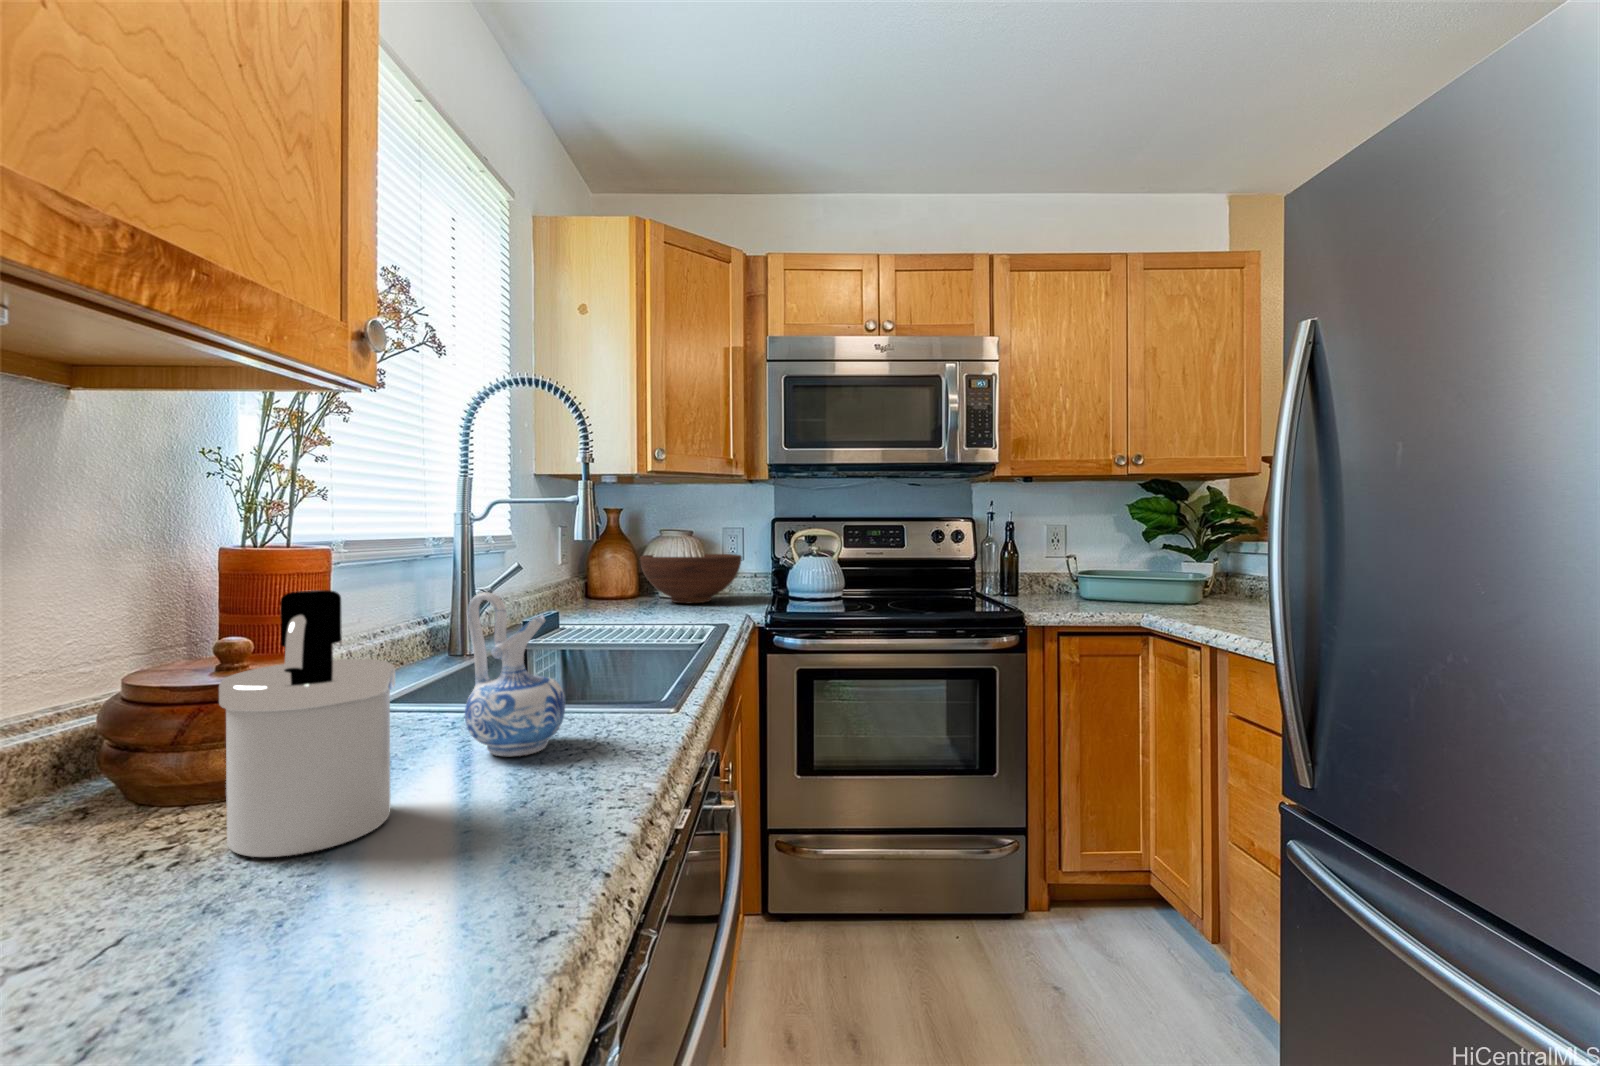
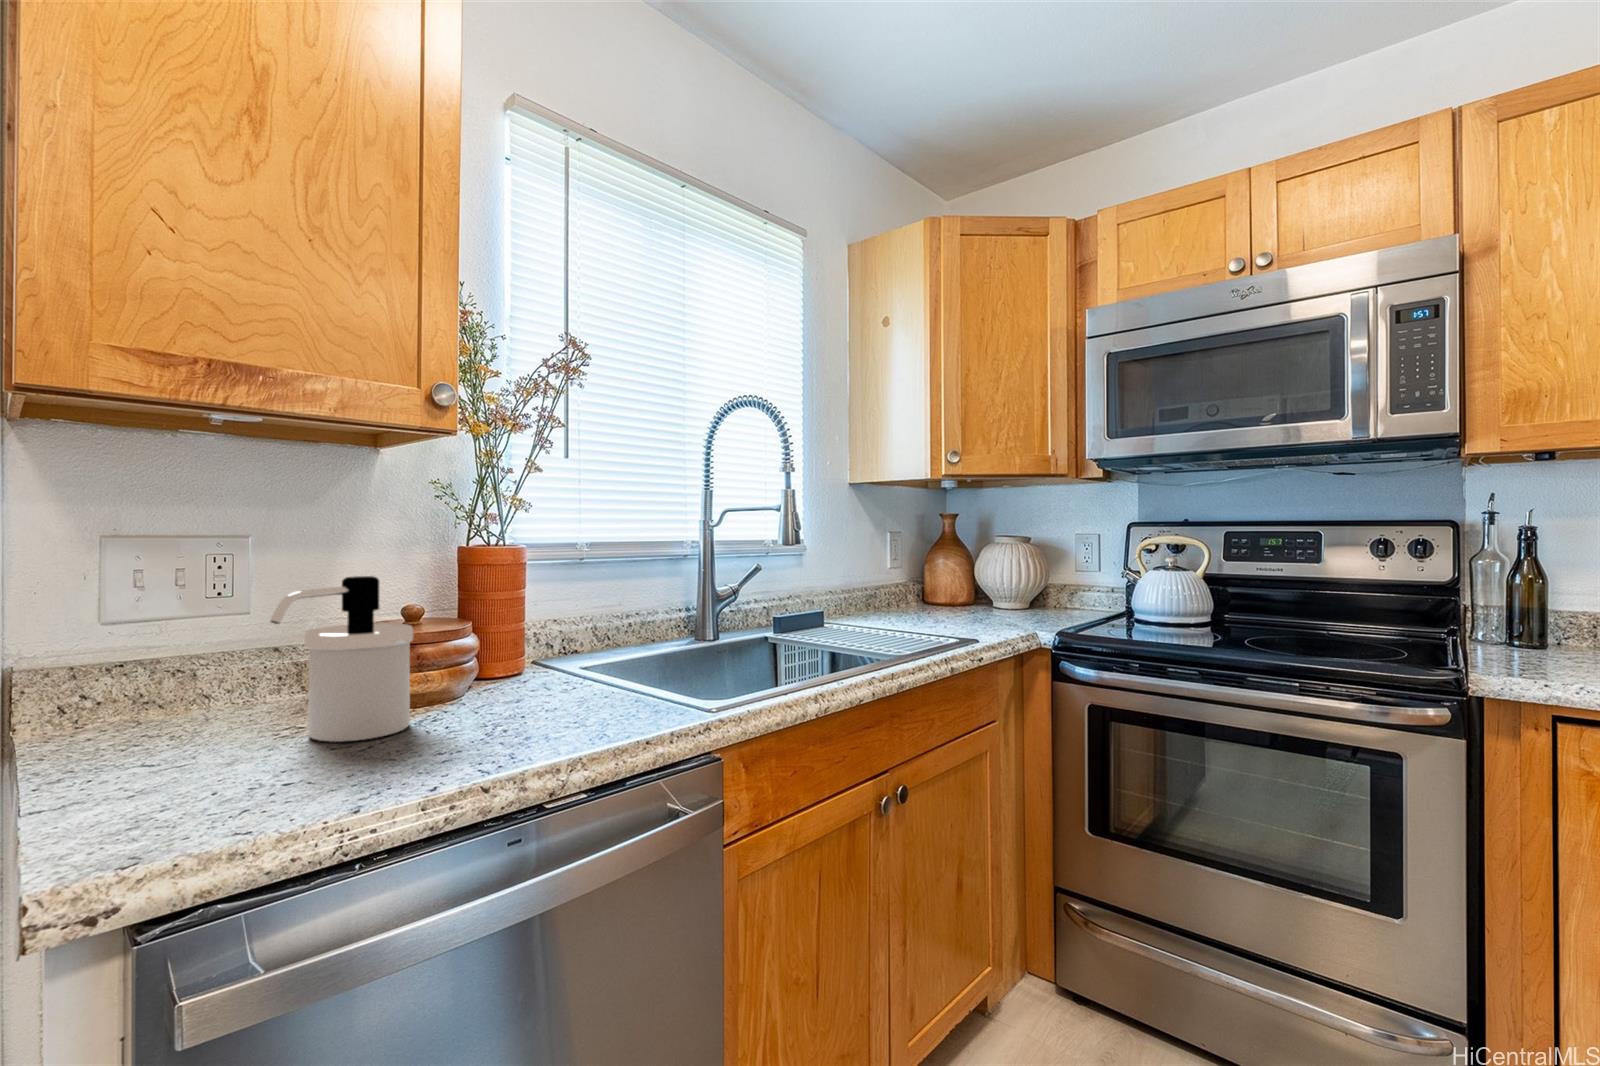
fruit bowl: present [640,554,742,603] -> none [961,562,1075,617]
ceramic pitcher: present [465,592,565,756] -> none [508,586,587,716]

